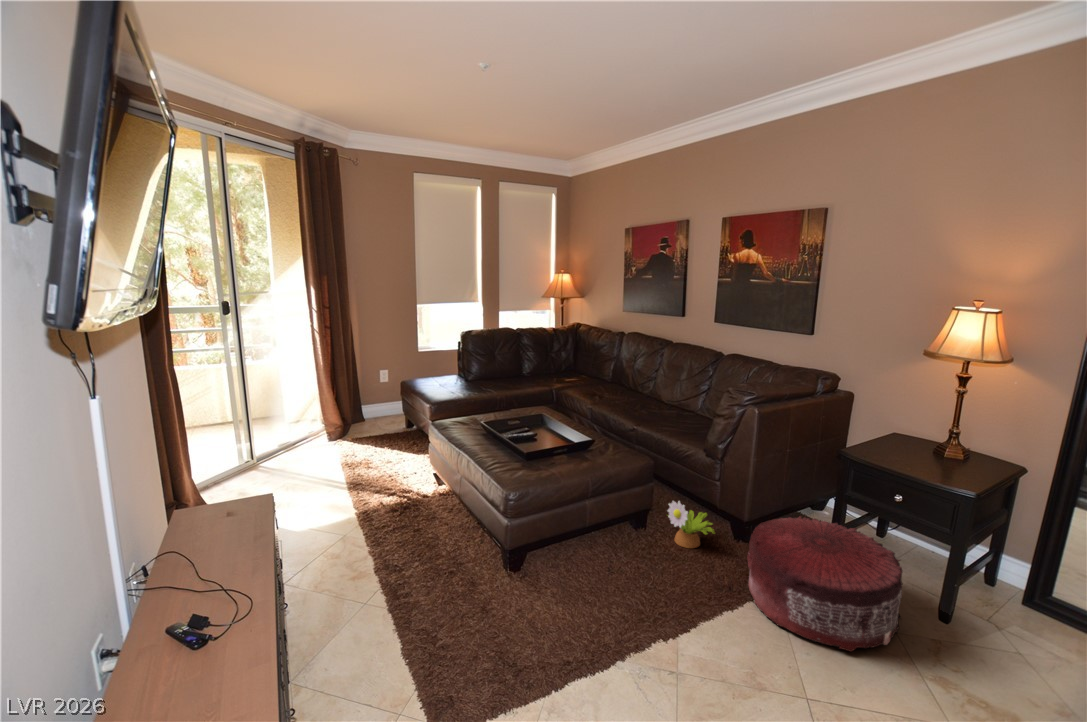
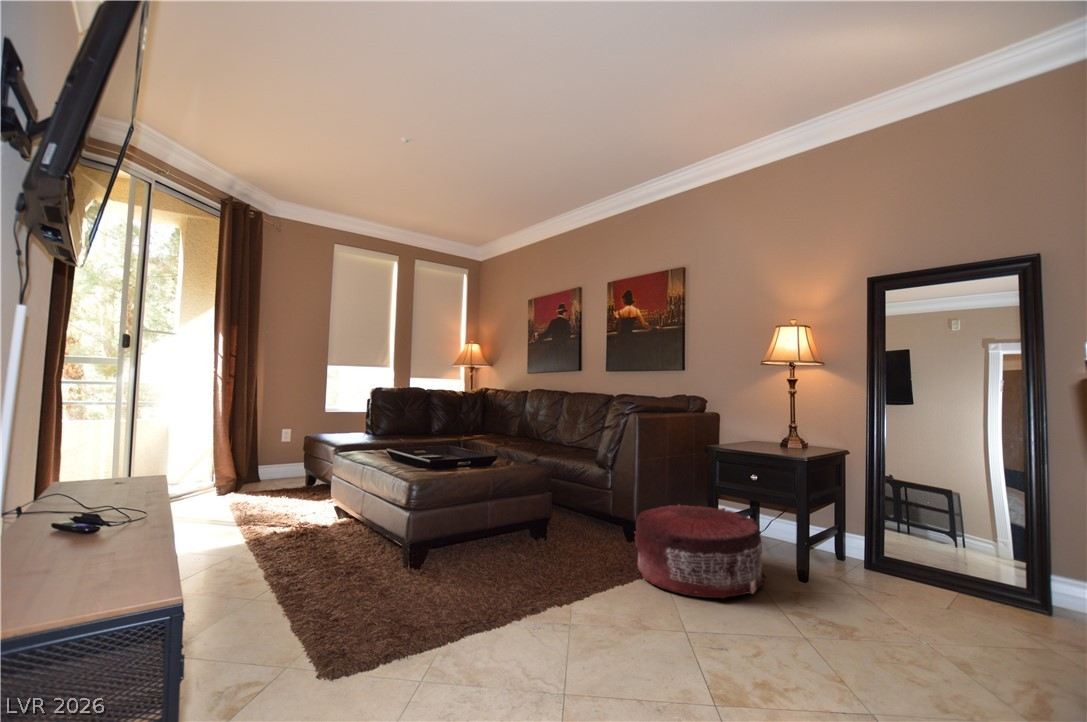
decorative plant: present [668,501,715,548] -> none [564,501,609,549]

